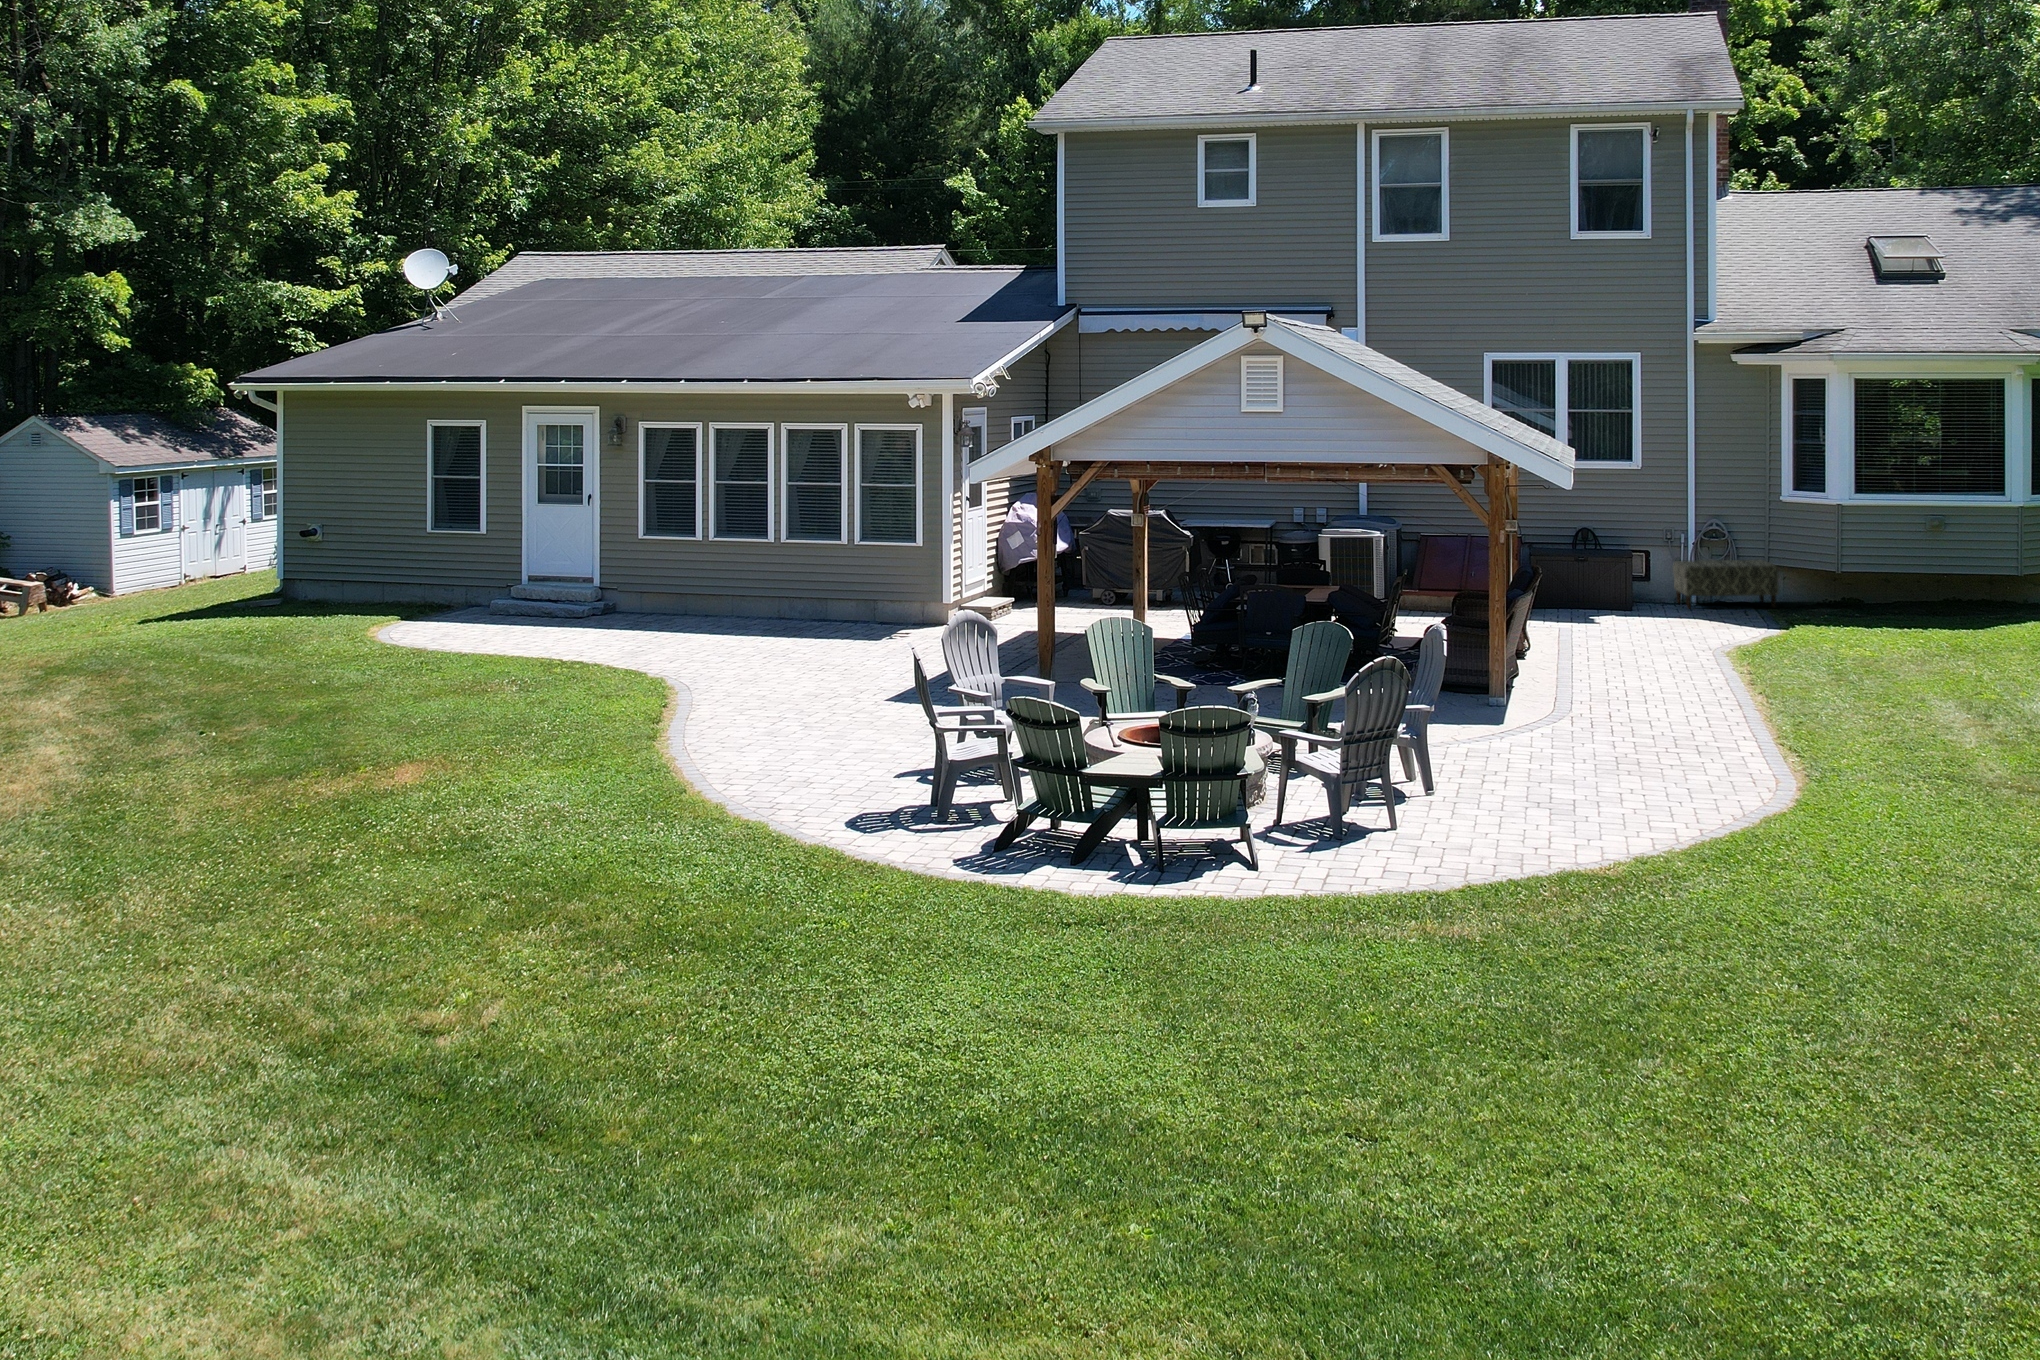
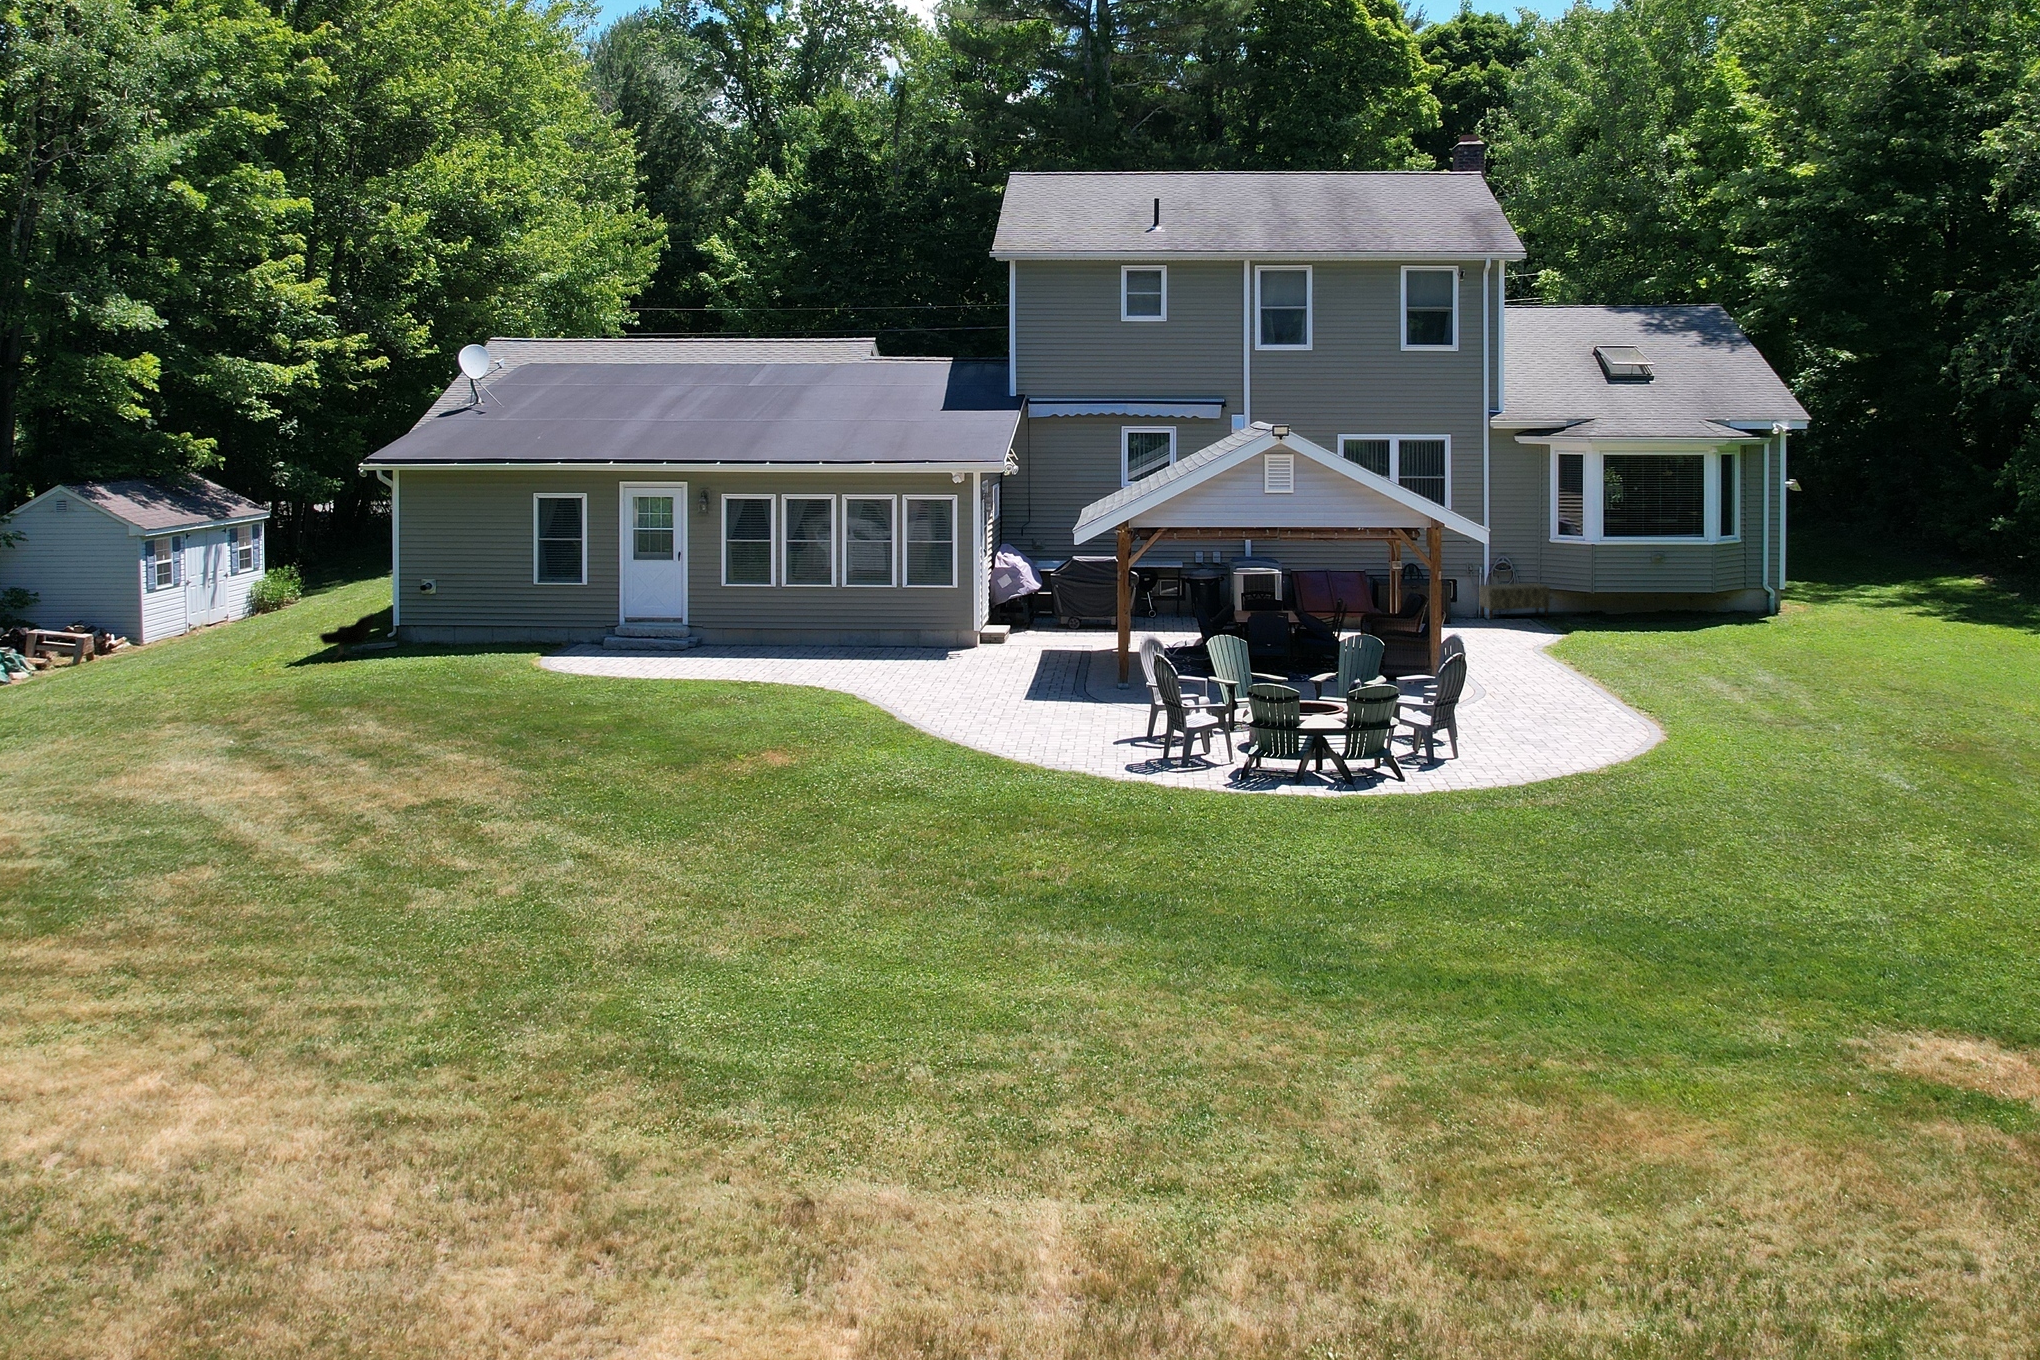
lounge chair: none [209,563,282,617] -> present [319,613,375,656]

